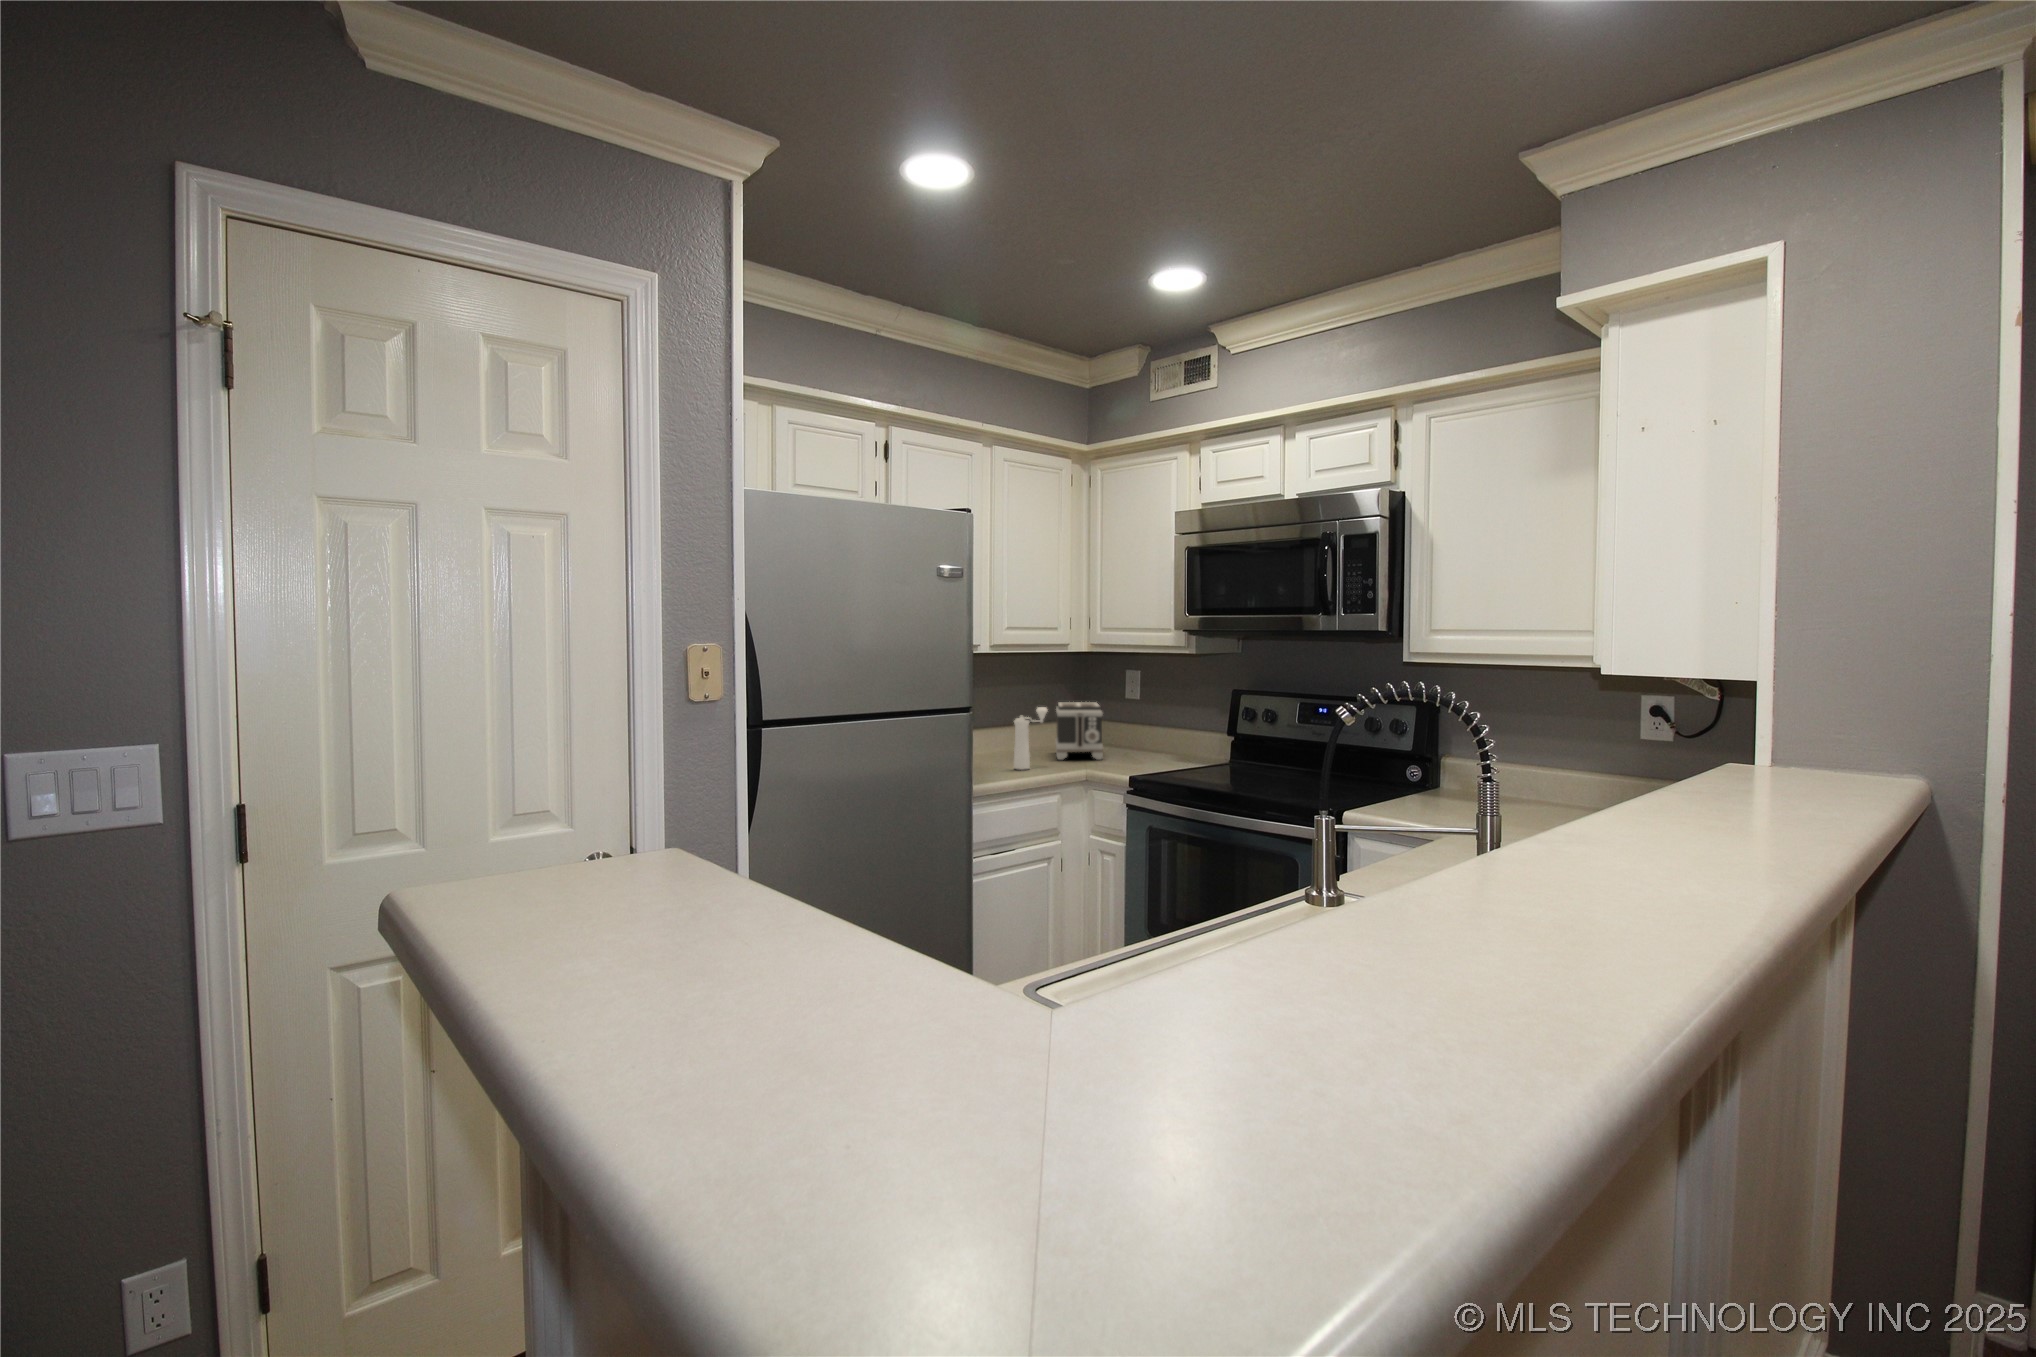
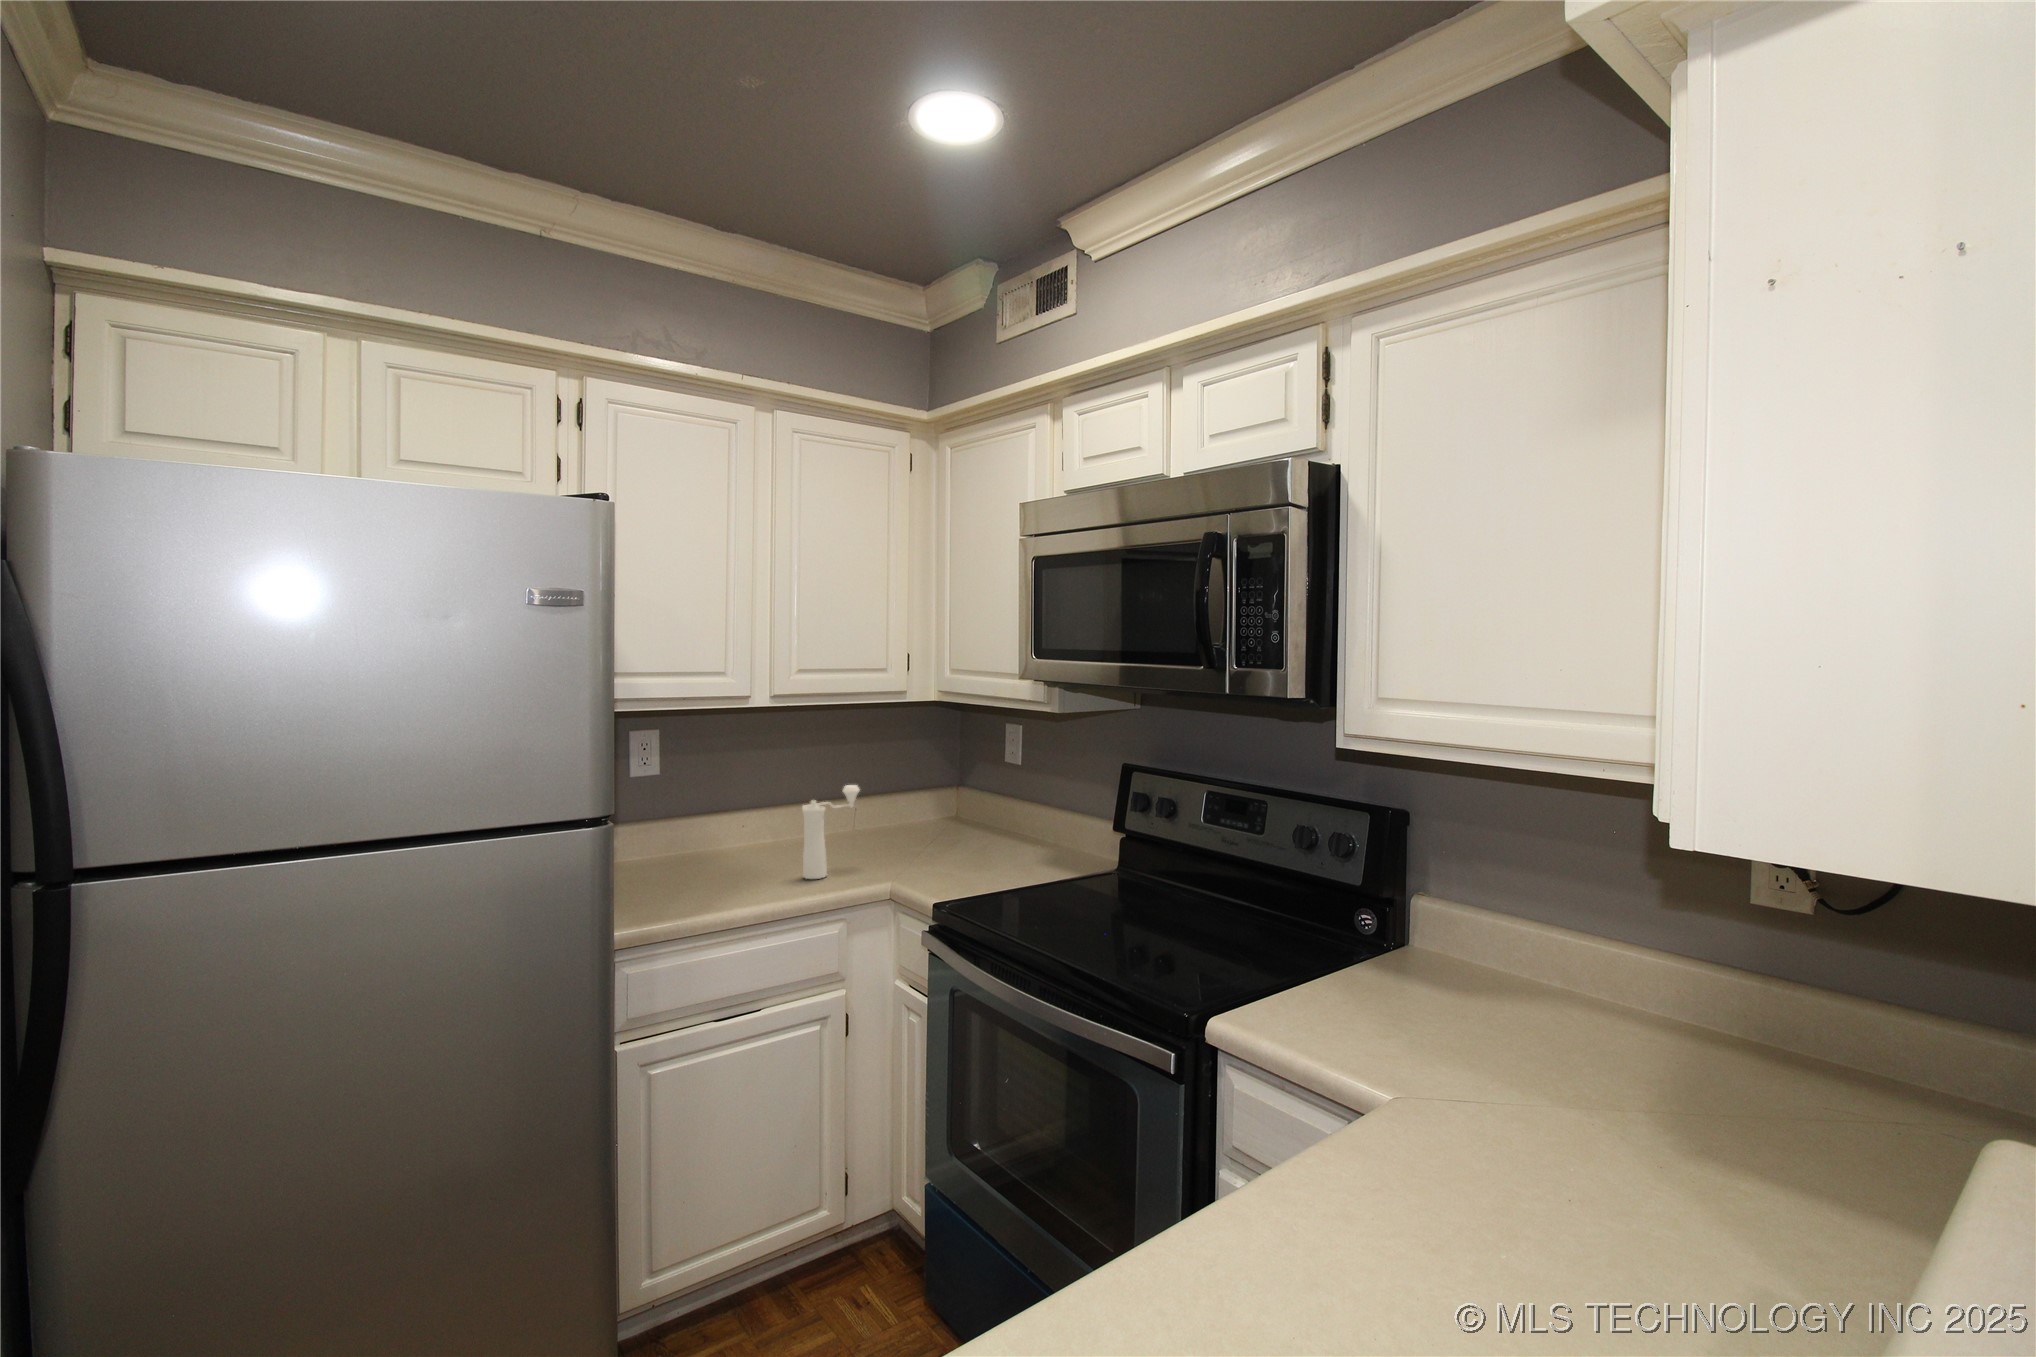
toaster: present [1056,702,1103,760] -> none [887,766,967,854]

